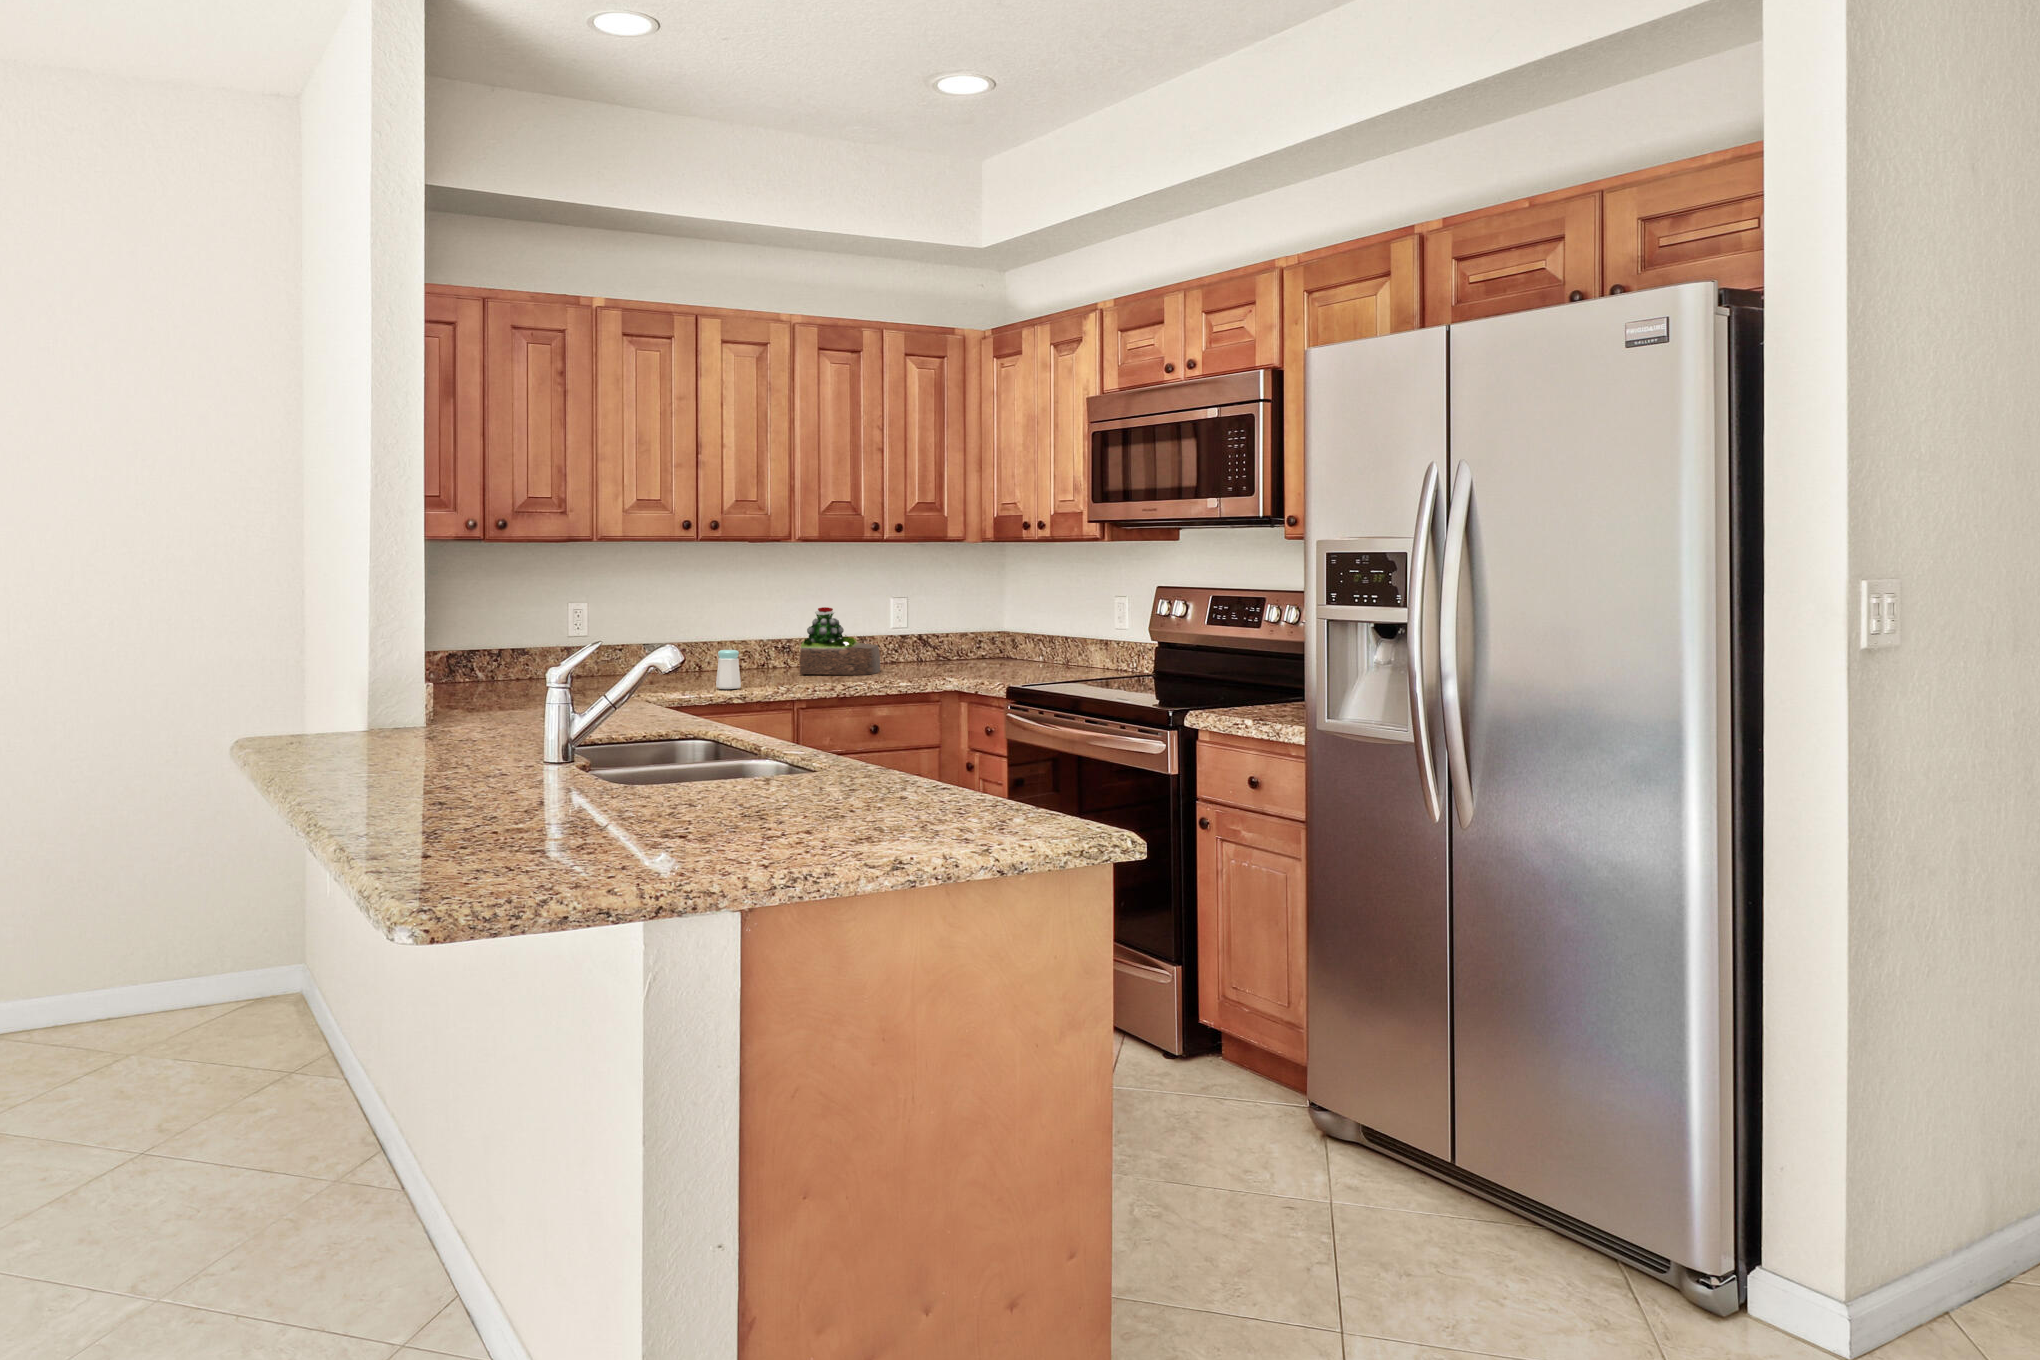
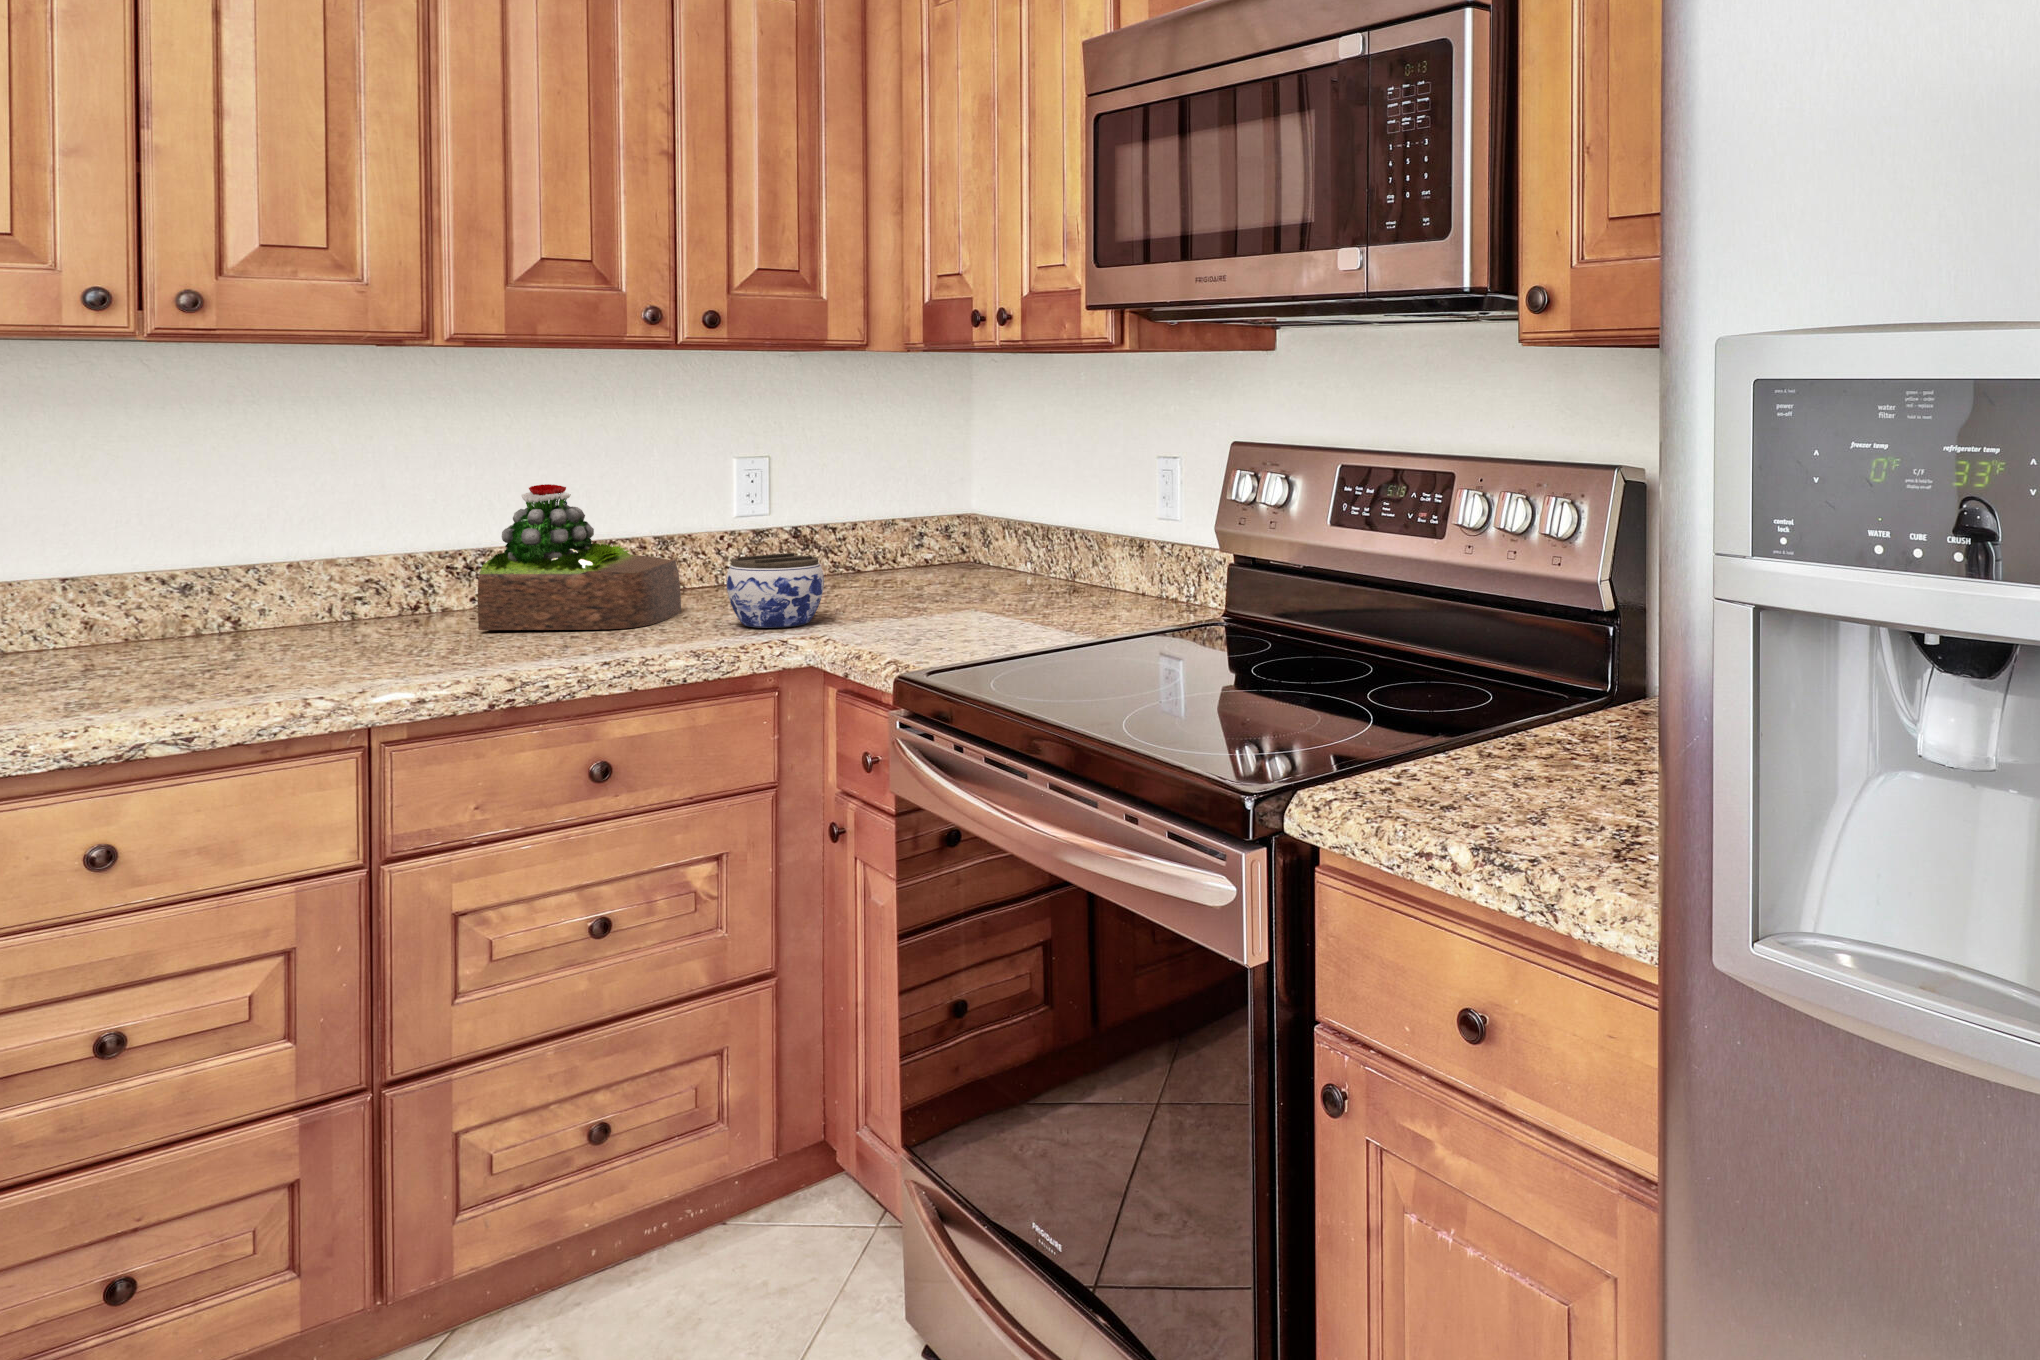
jar: none [910,641,955,675] -> present [726,553,824,628]
salt shaker: present [716,650,741,689] -> none [153,603,225,703]

